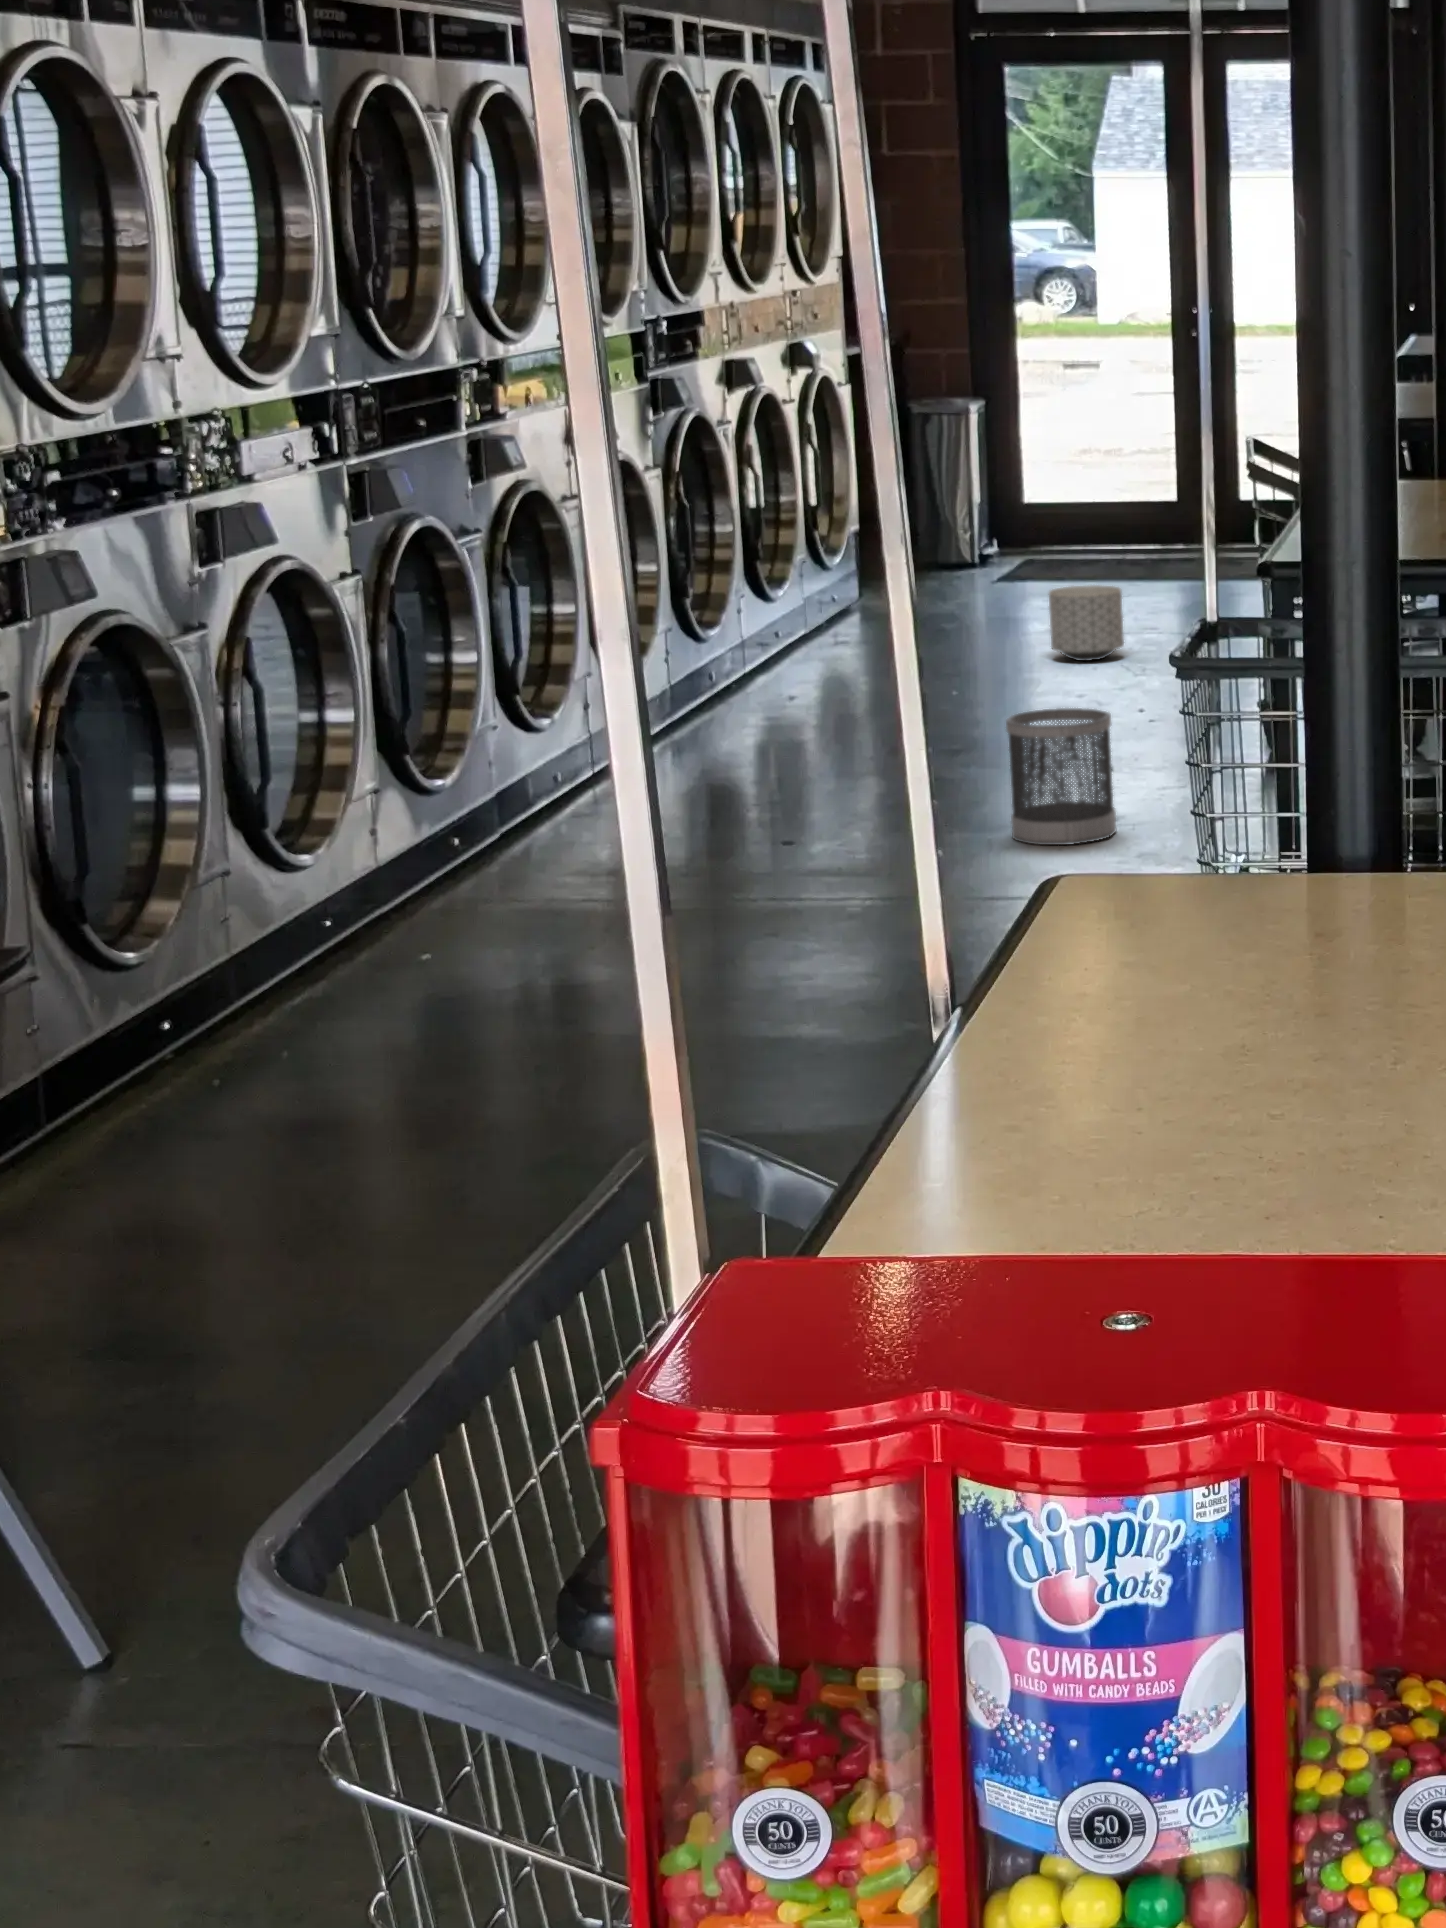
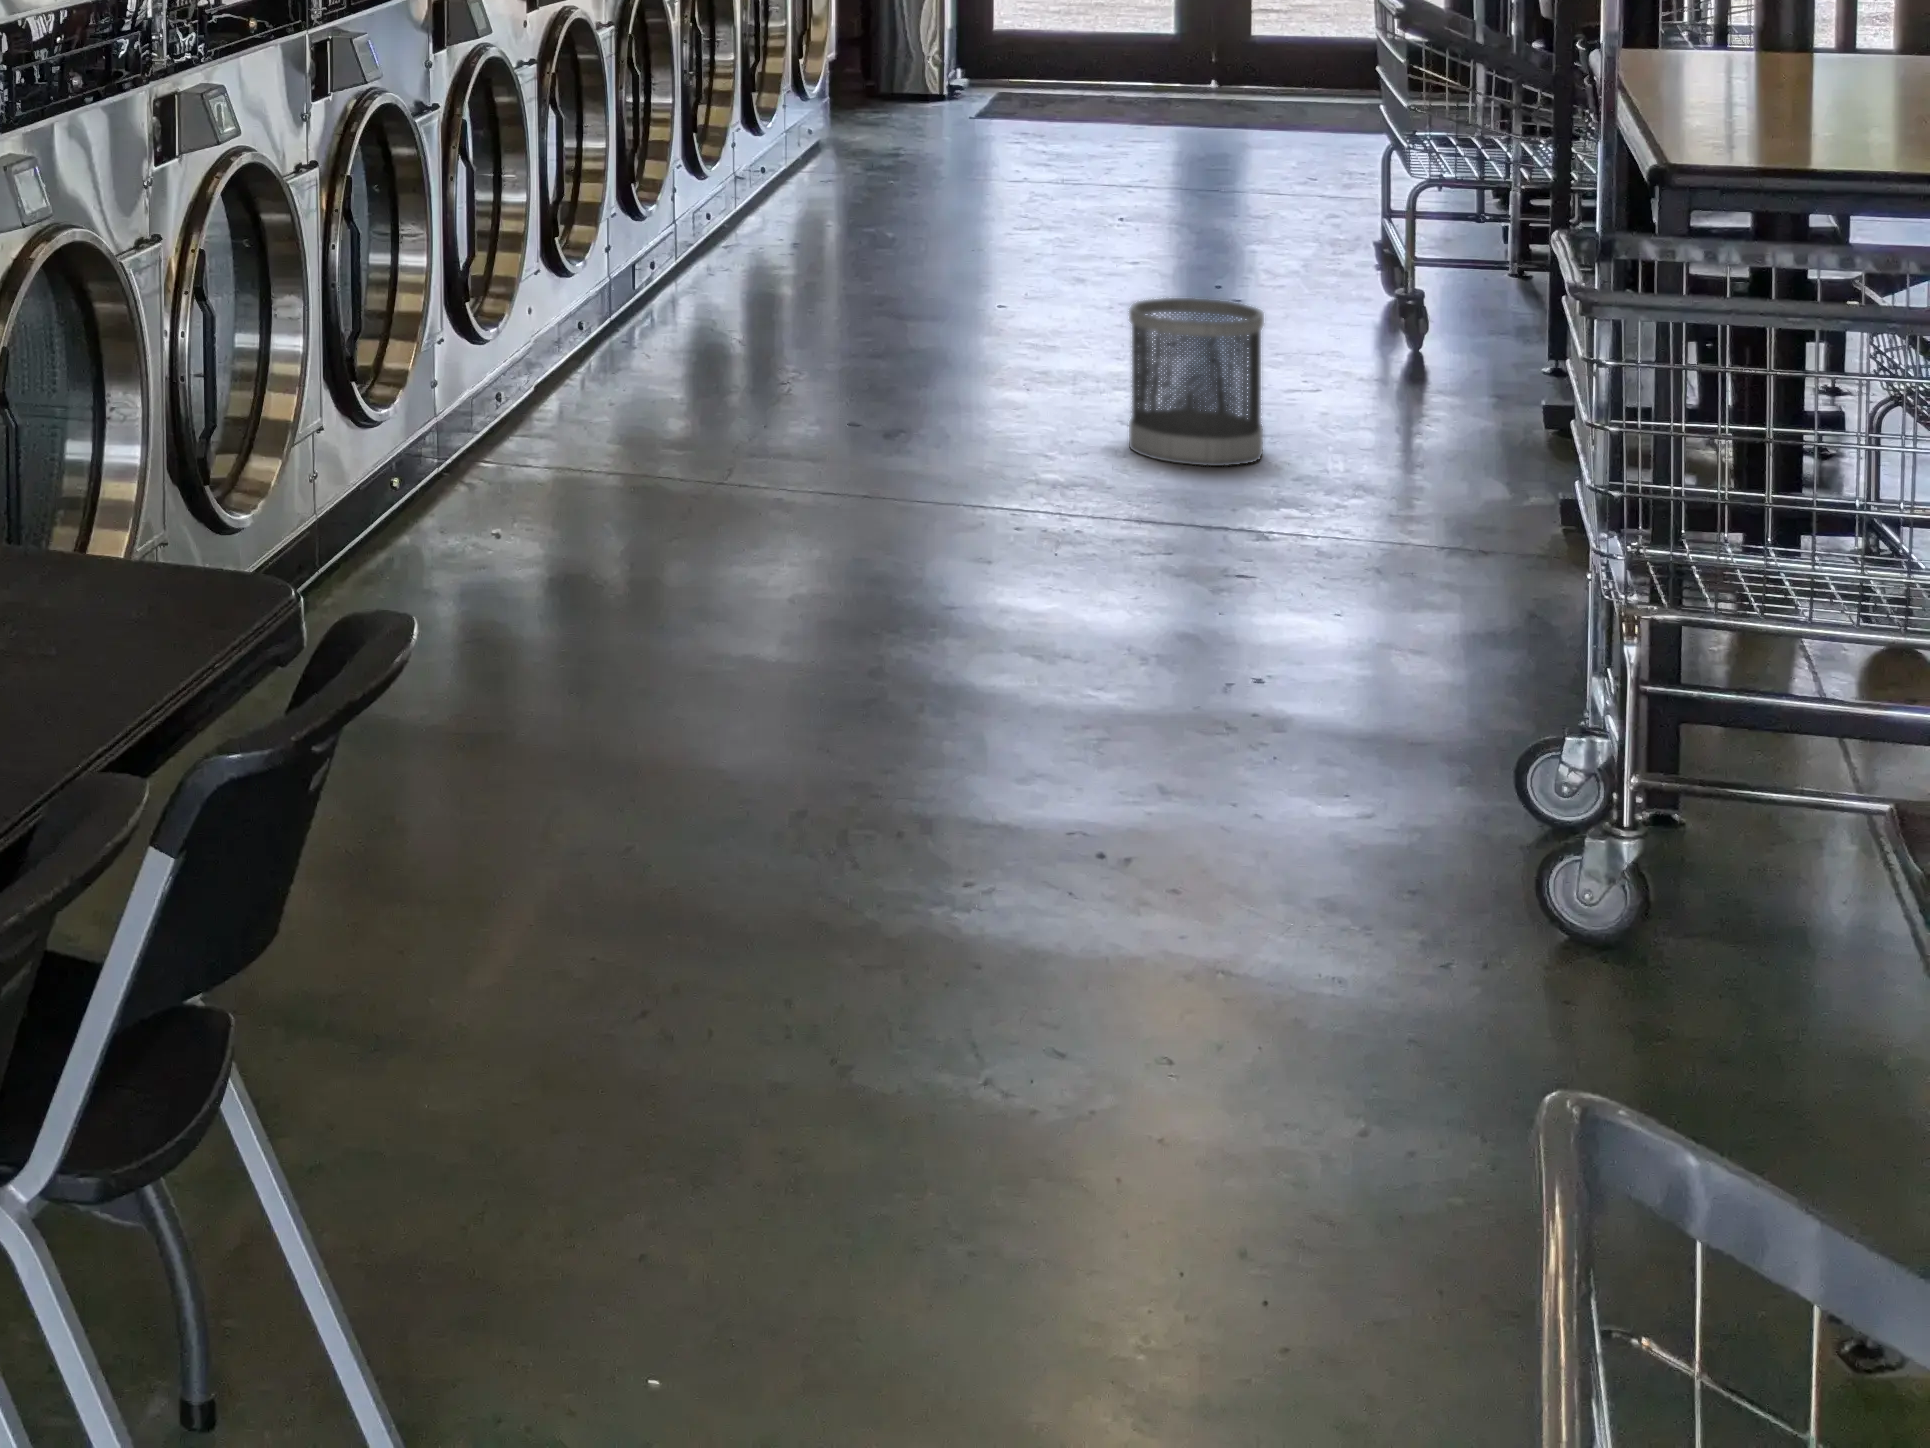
planter: present [1049,585,1124,661] -> none [1077,133,1166,219]

